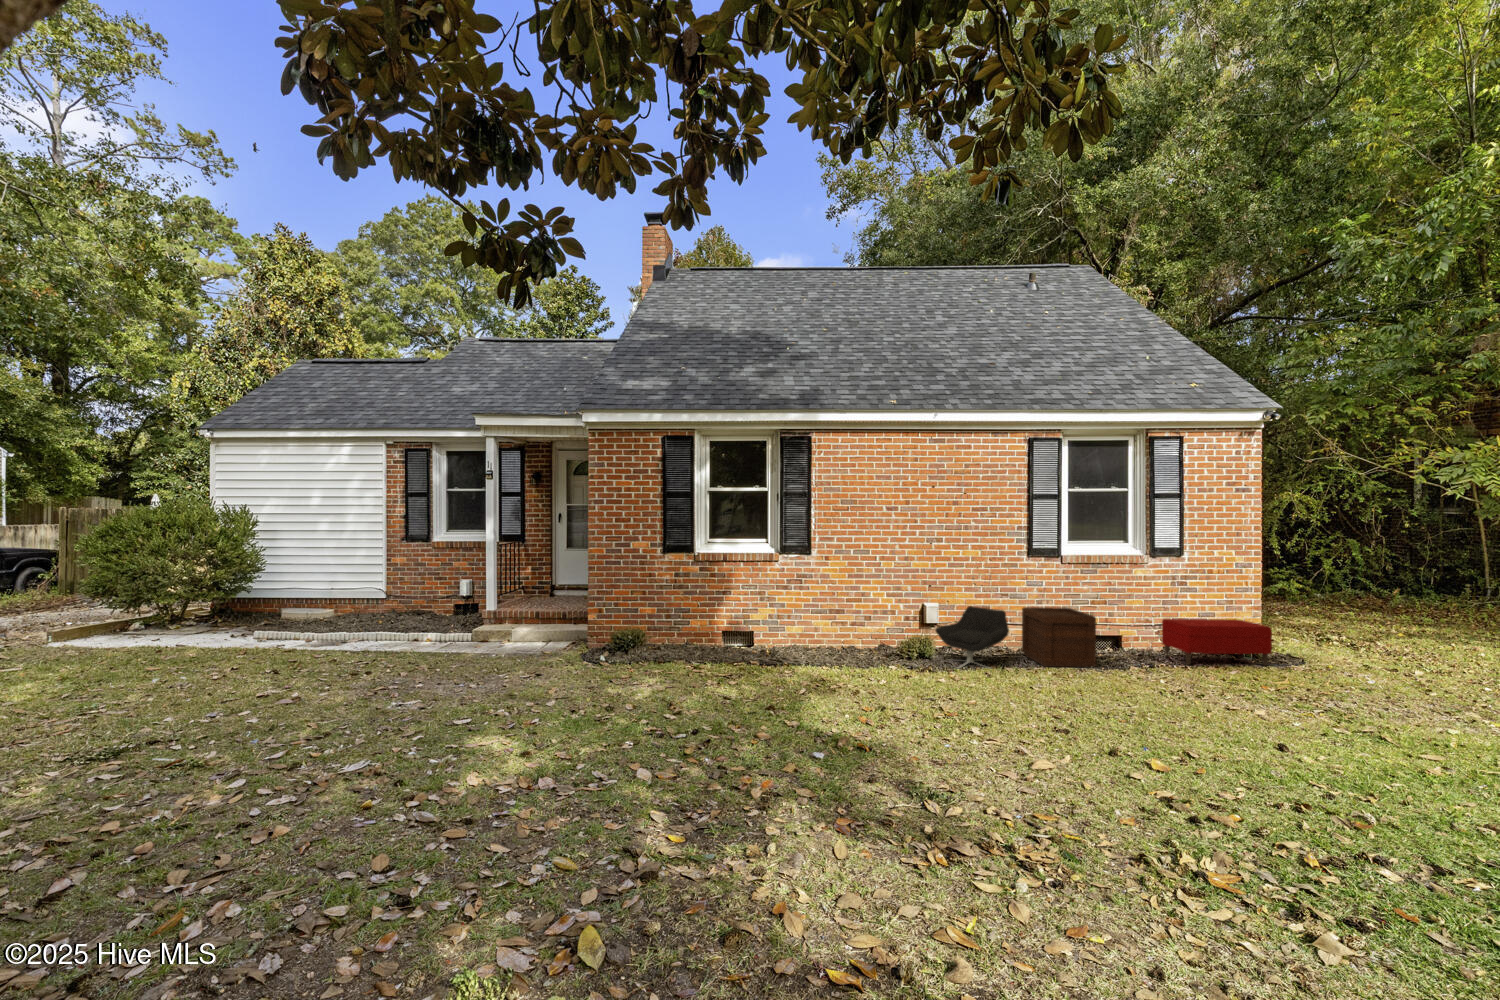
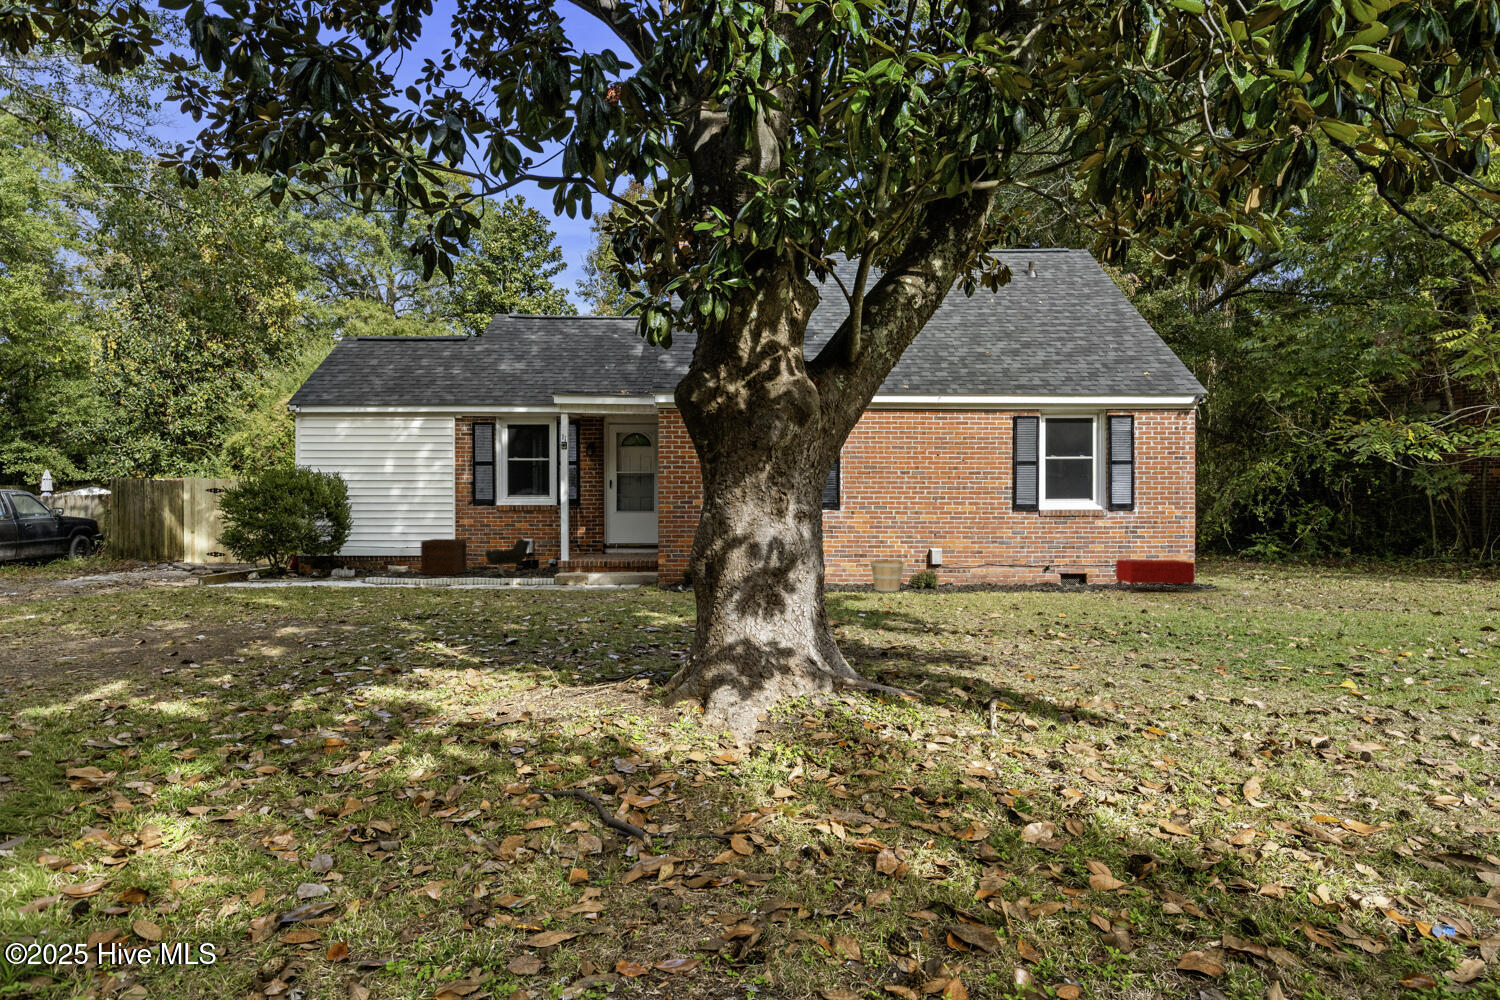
lounge chair: present [935,606,1009,668] -> present [486,539,530,576]
wooden crate: present [1022,607,1096,667] -> present [421,539,467,575]
wooden bucket: none [848,617,892,662] -> present [870,560,904,592]

